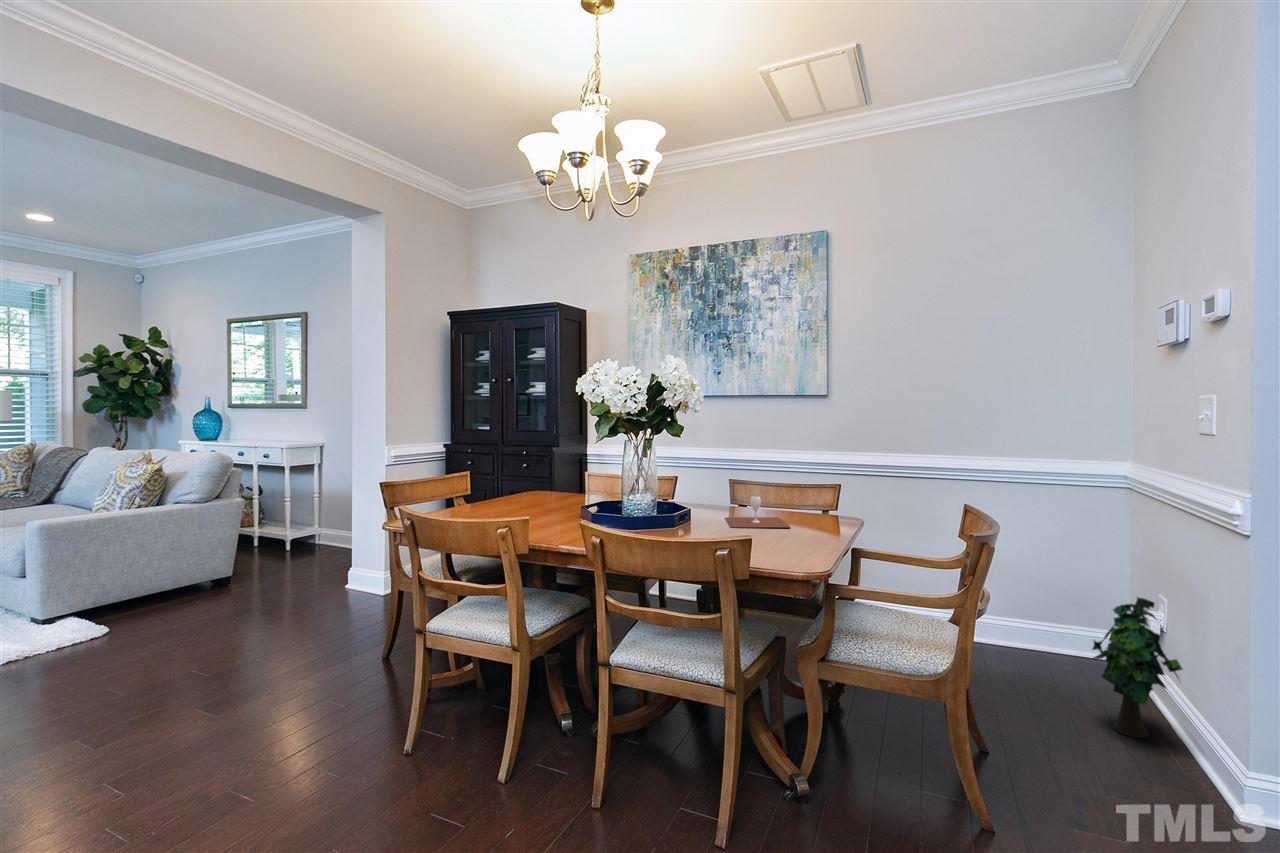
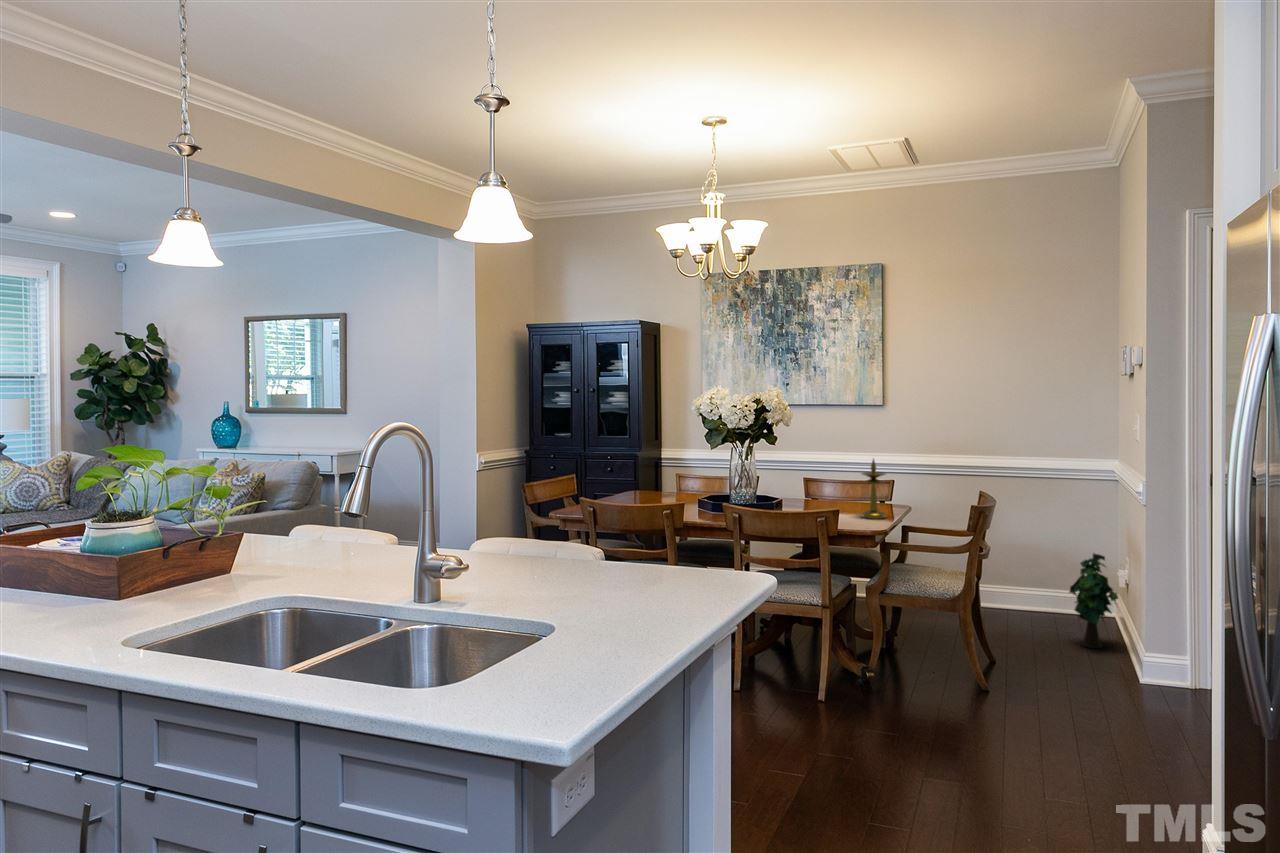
candlestick: none [791,449,829,540] -> present [861,459,886,519]
wine glass: present [724,496,790,527] -> none [809,491,860,513]

